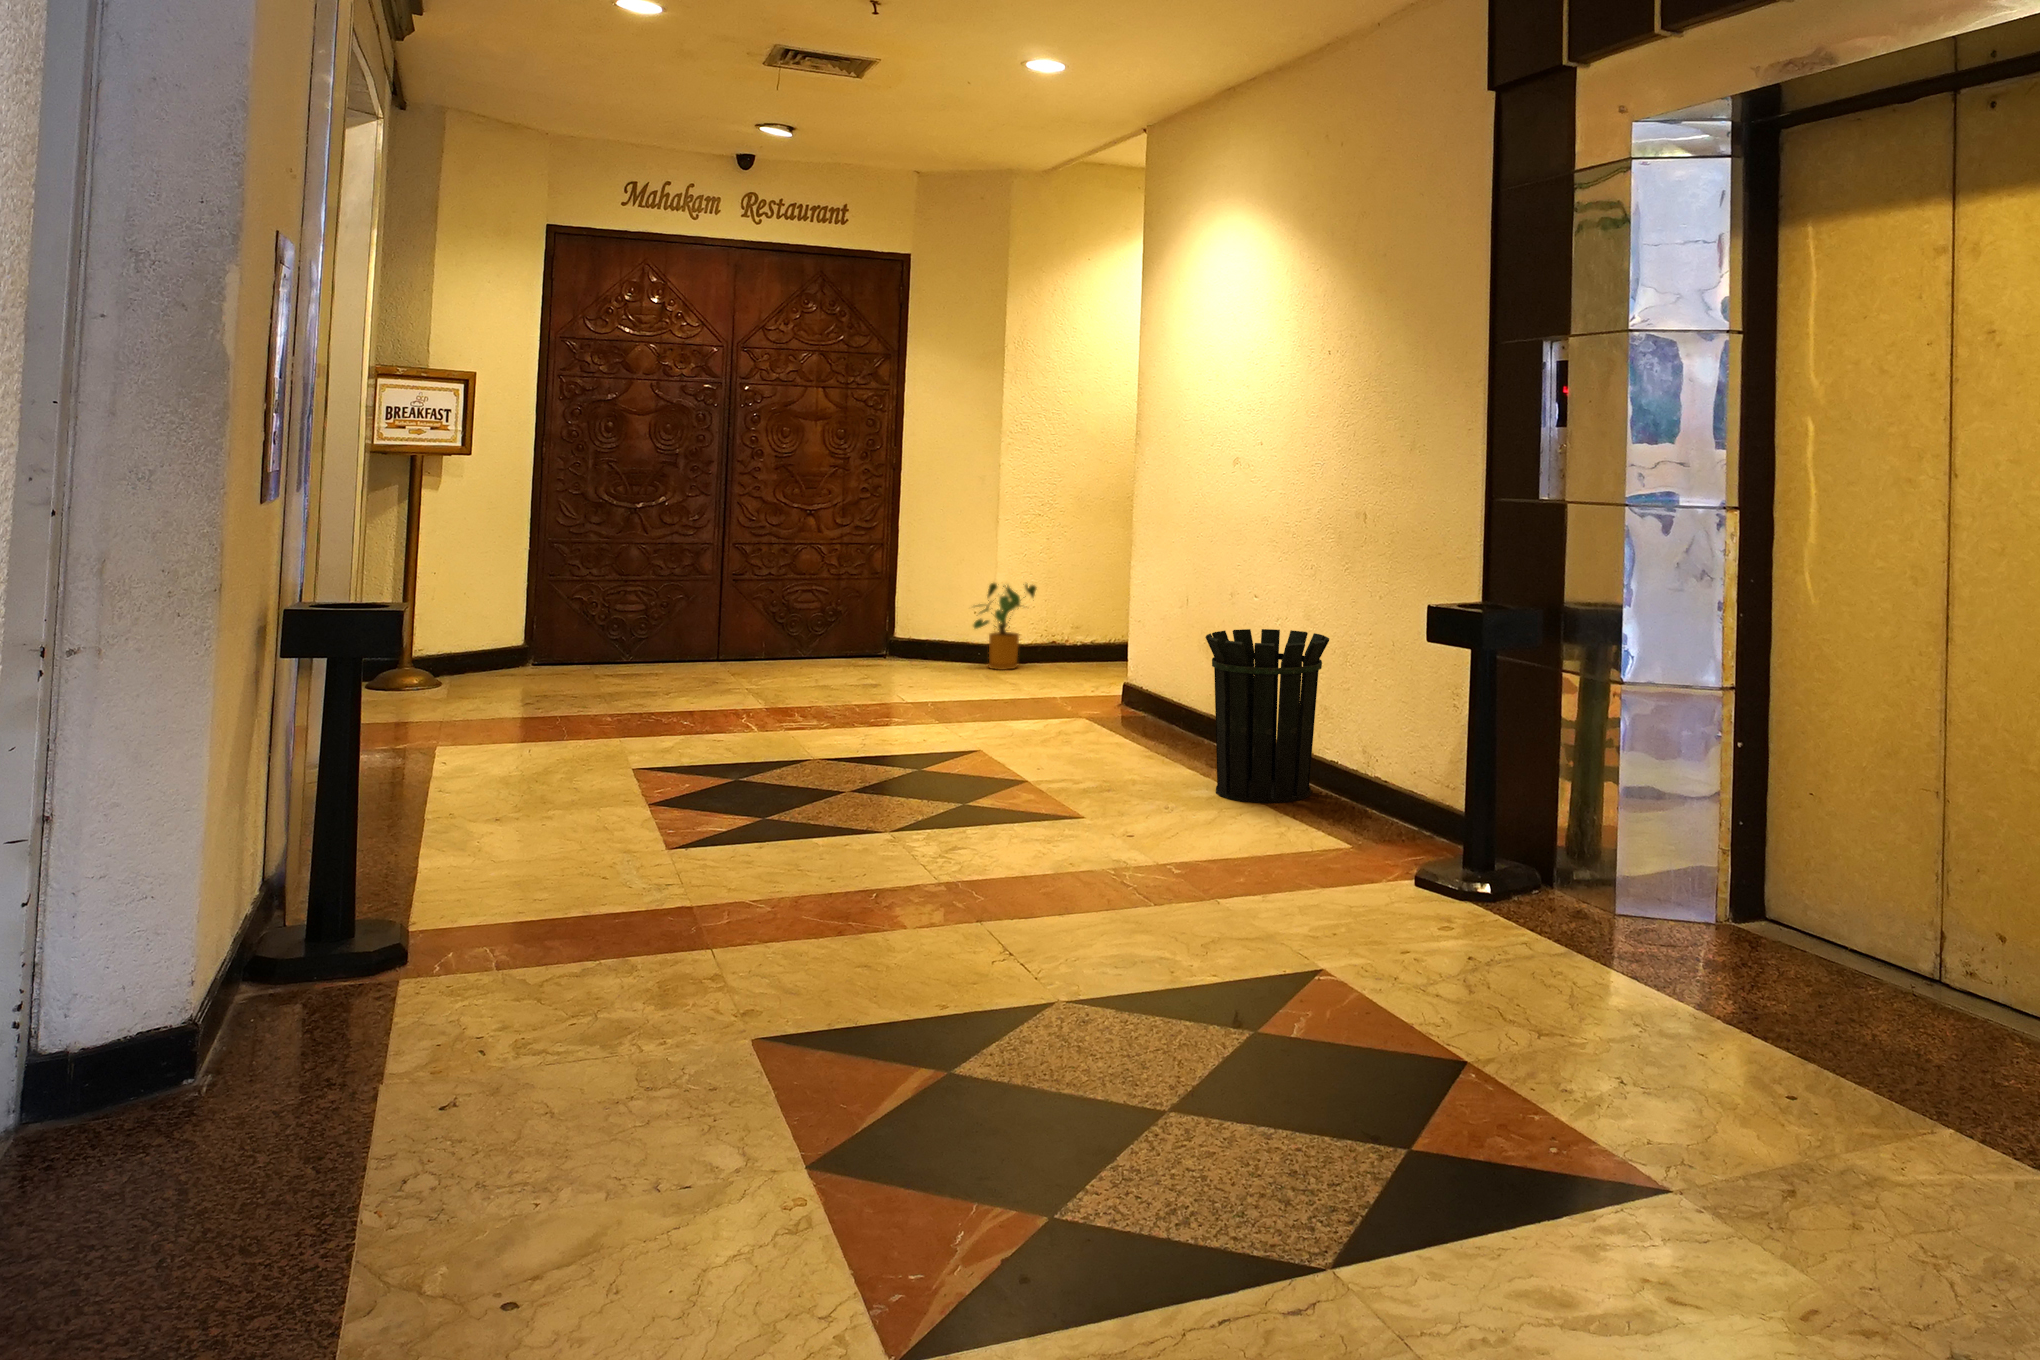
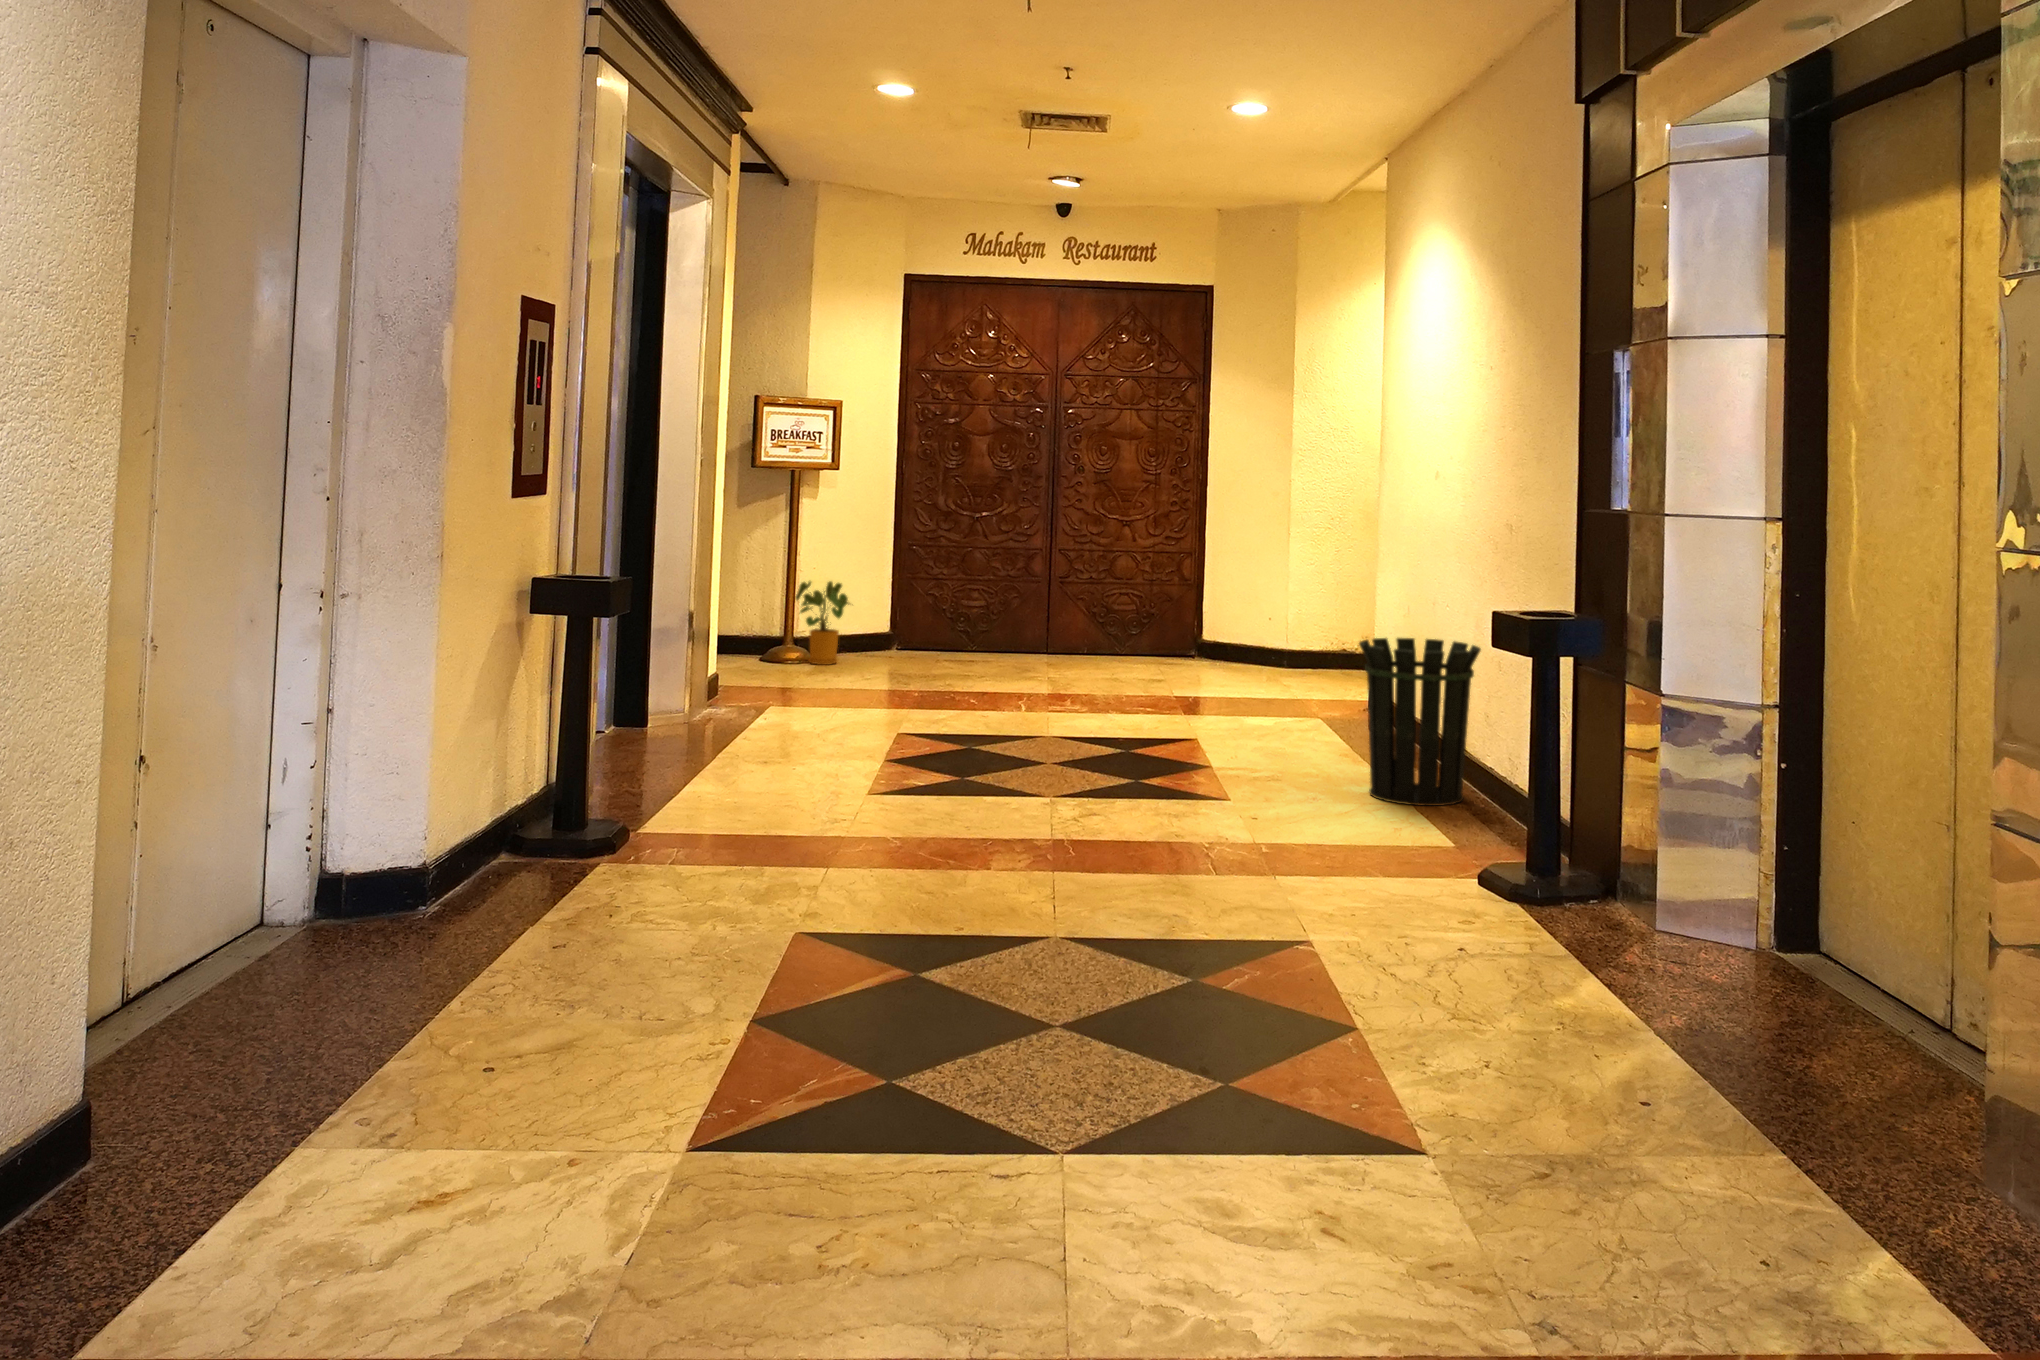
house plant: present [974,583,1036,670] -> present [796,581,849,665]

